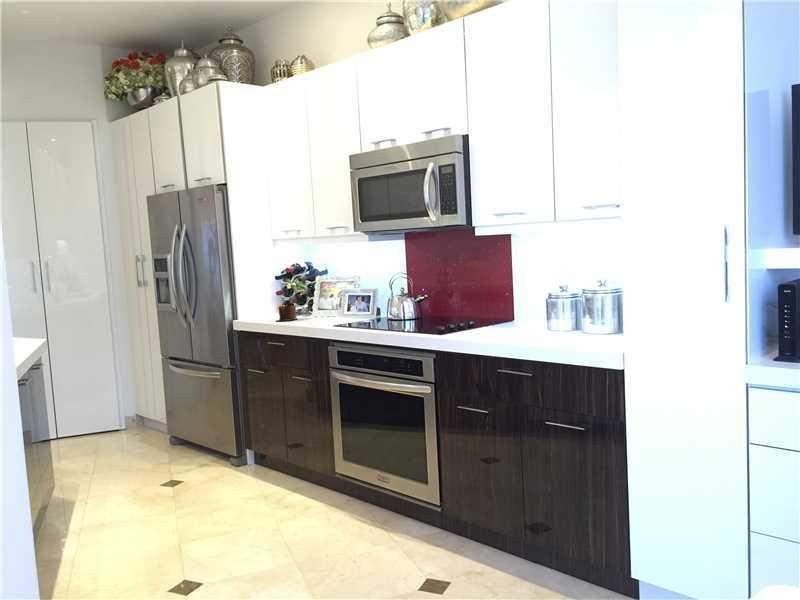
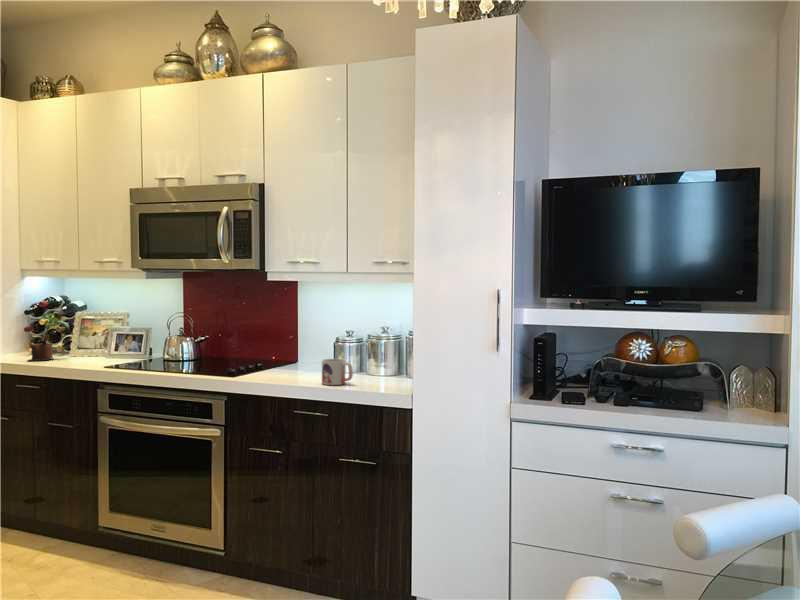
mug: none [526,315,559,343] -> present [322,359,353,385]

